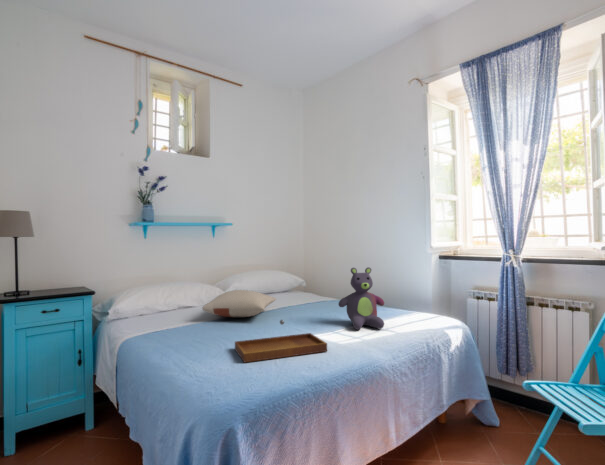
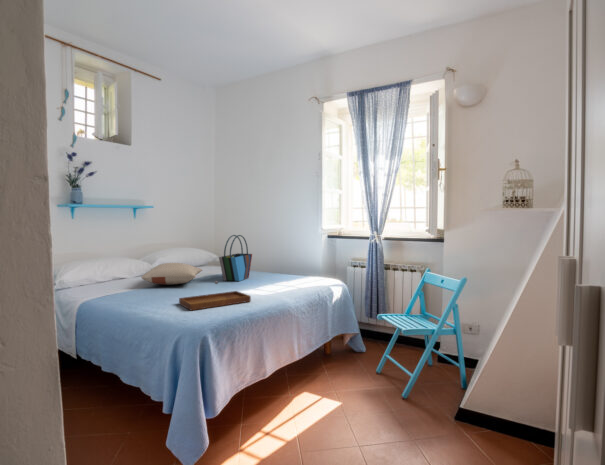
tote bag: none [294,256,338,315] -> present [219,235,252,281]
stuffed bear: present [339,267,384,330] -> none [255,243,289,289]

